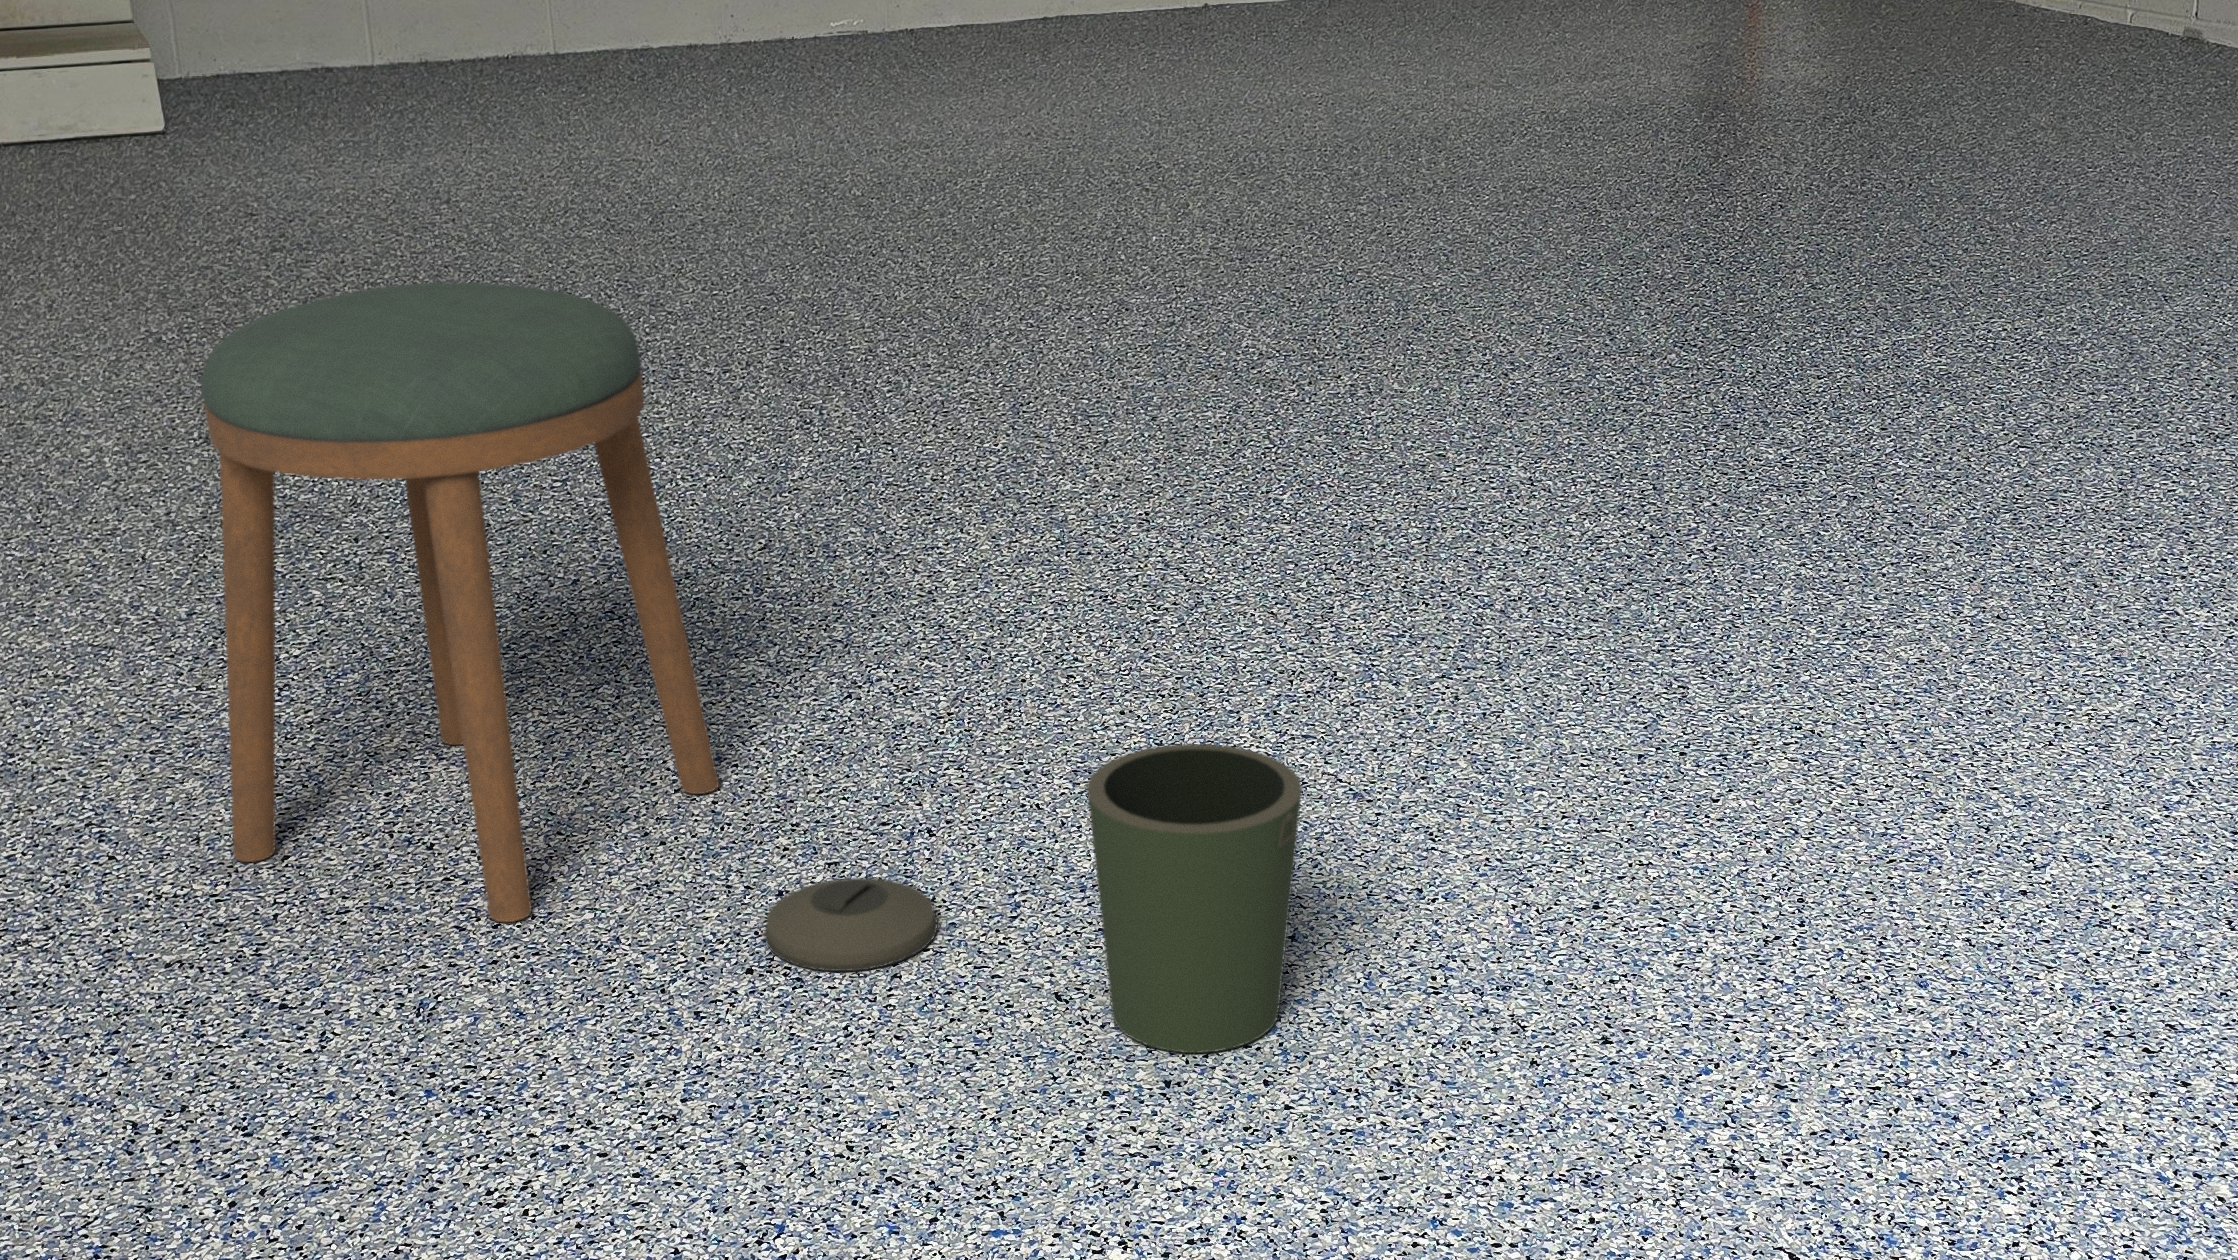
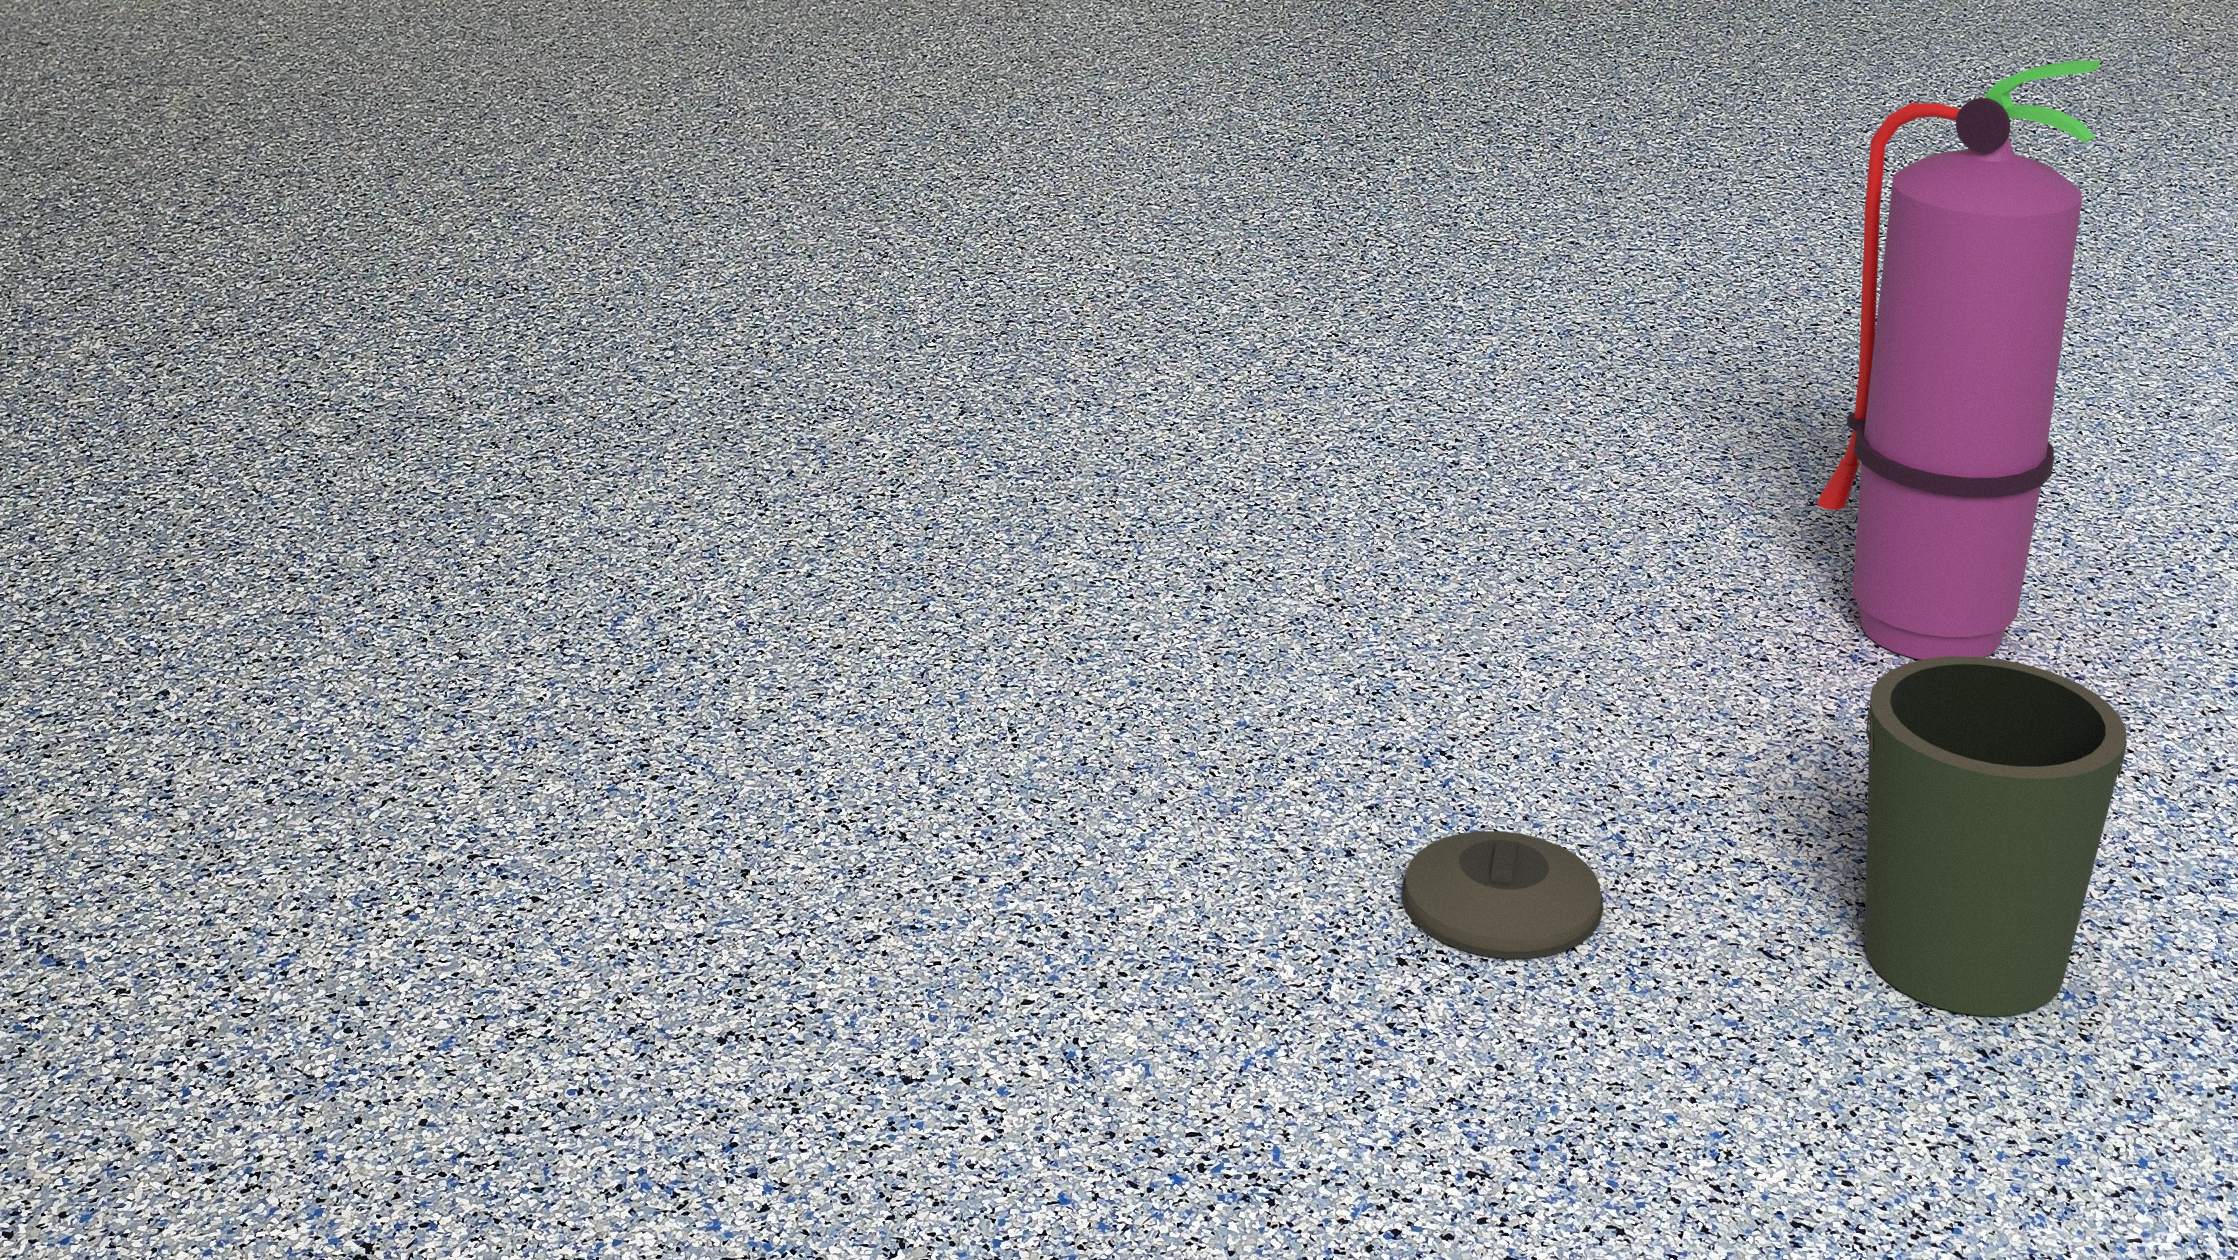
fire extinguisher: none [1349,235,1531,802] -> present [1817,61,2100,660]
stool: present [200,282,719,922] -> none [692,177,1191,939]

